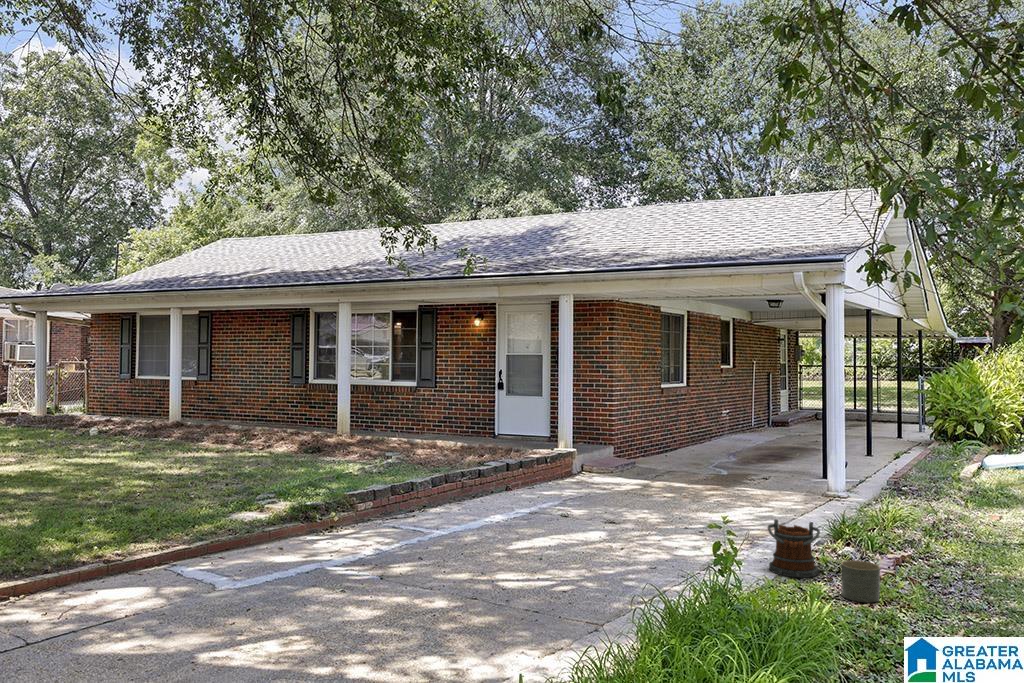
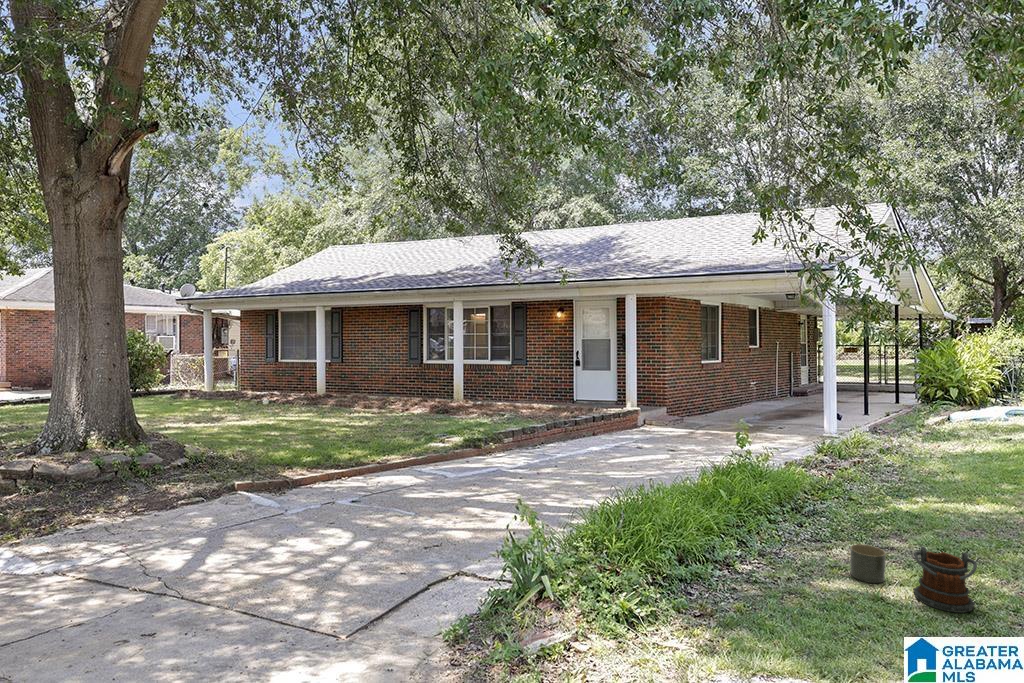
bucket: present [768,519,820,578] -> present [913,546,977,613]

